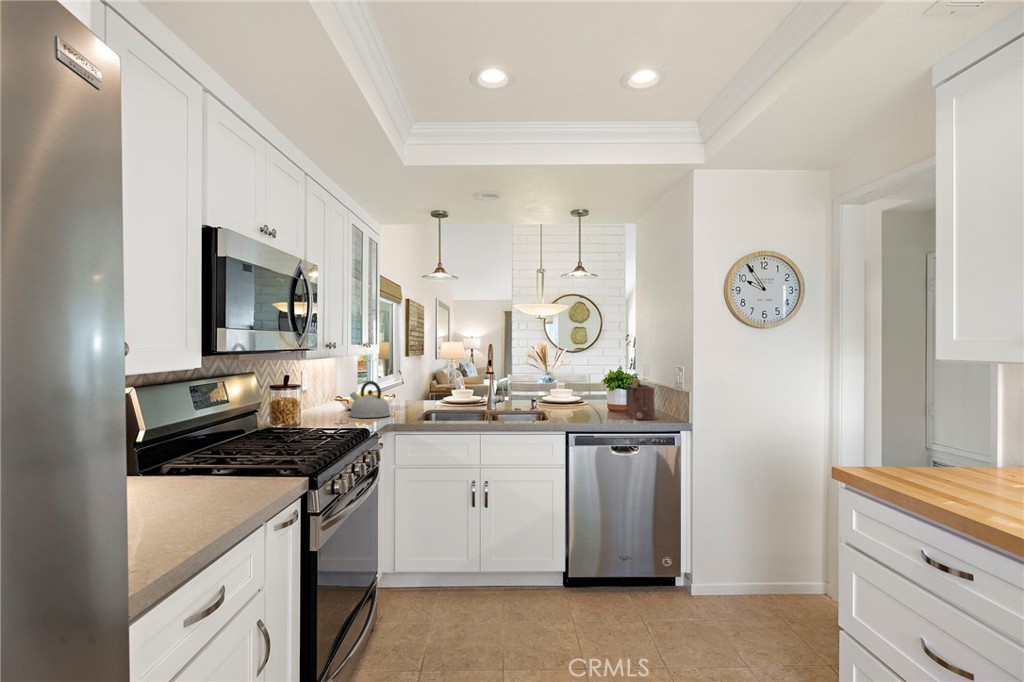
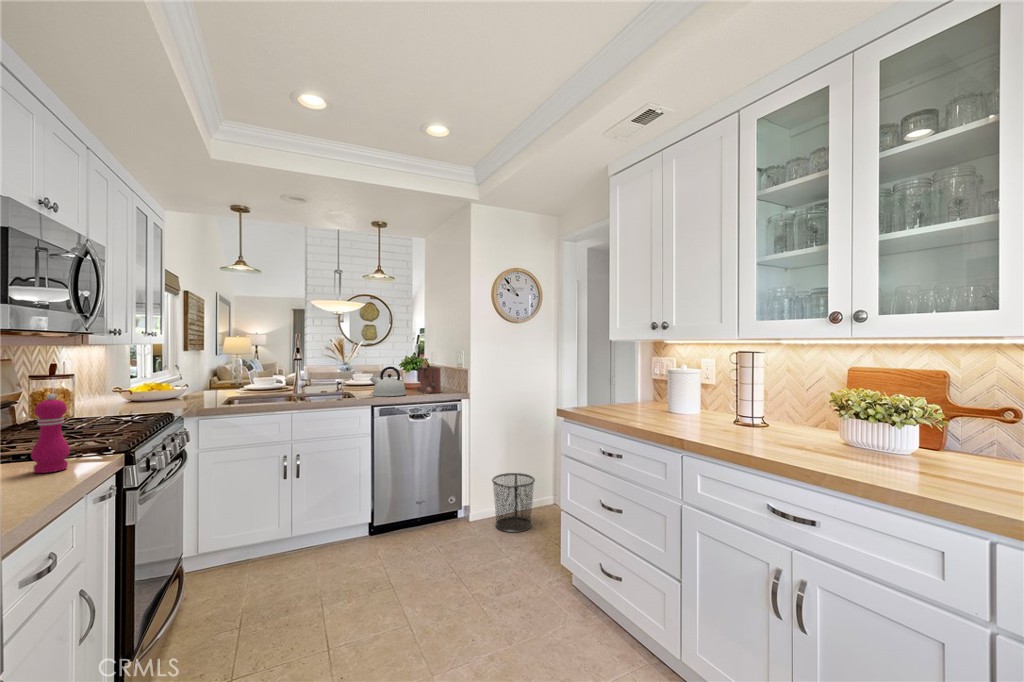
kettle: present [350,381,390,418] -> present [370,367,406,396]
pepper mill: none [230,418,259,493] -> present [31,394,70,473]
waste bin: none [723,537,788,623] -> present [492,473,535,533]

